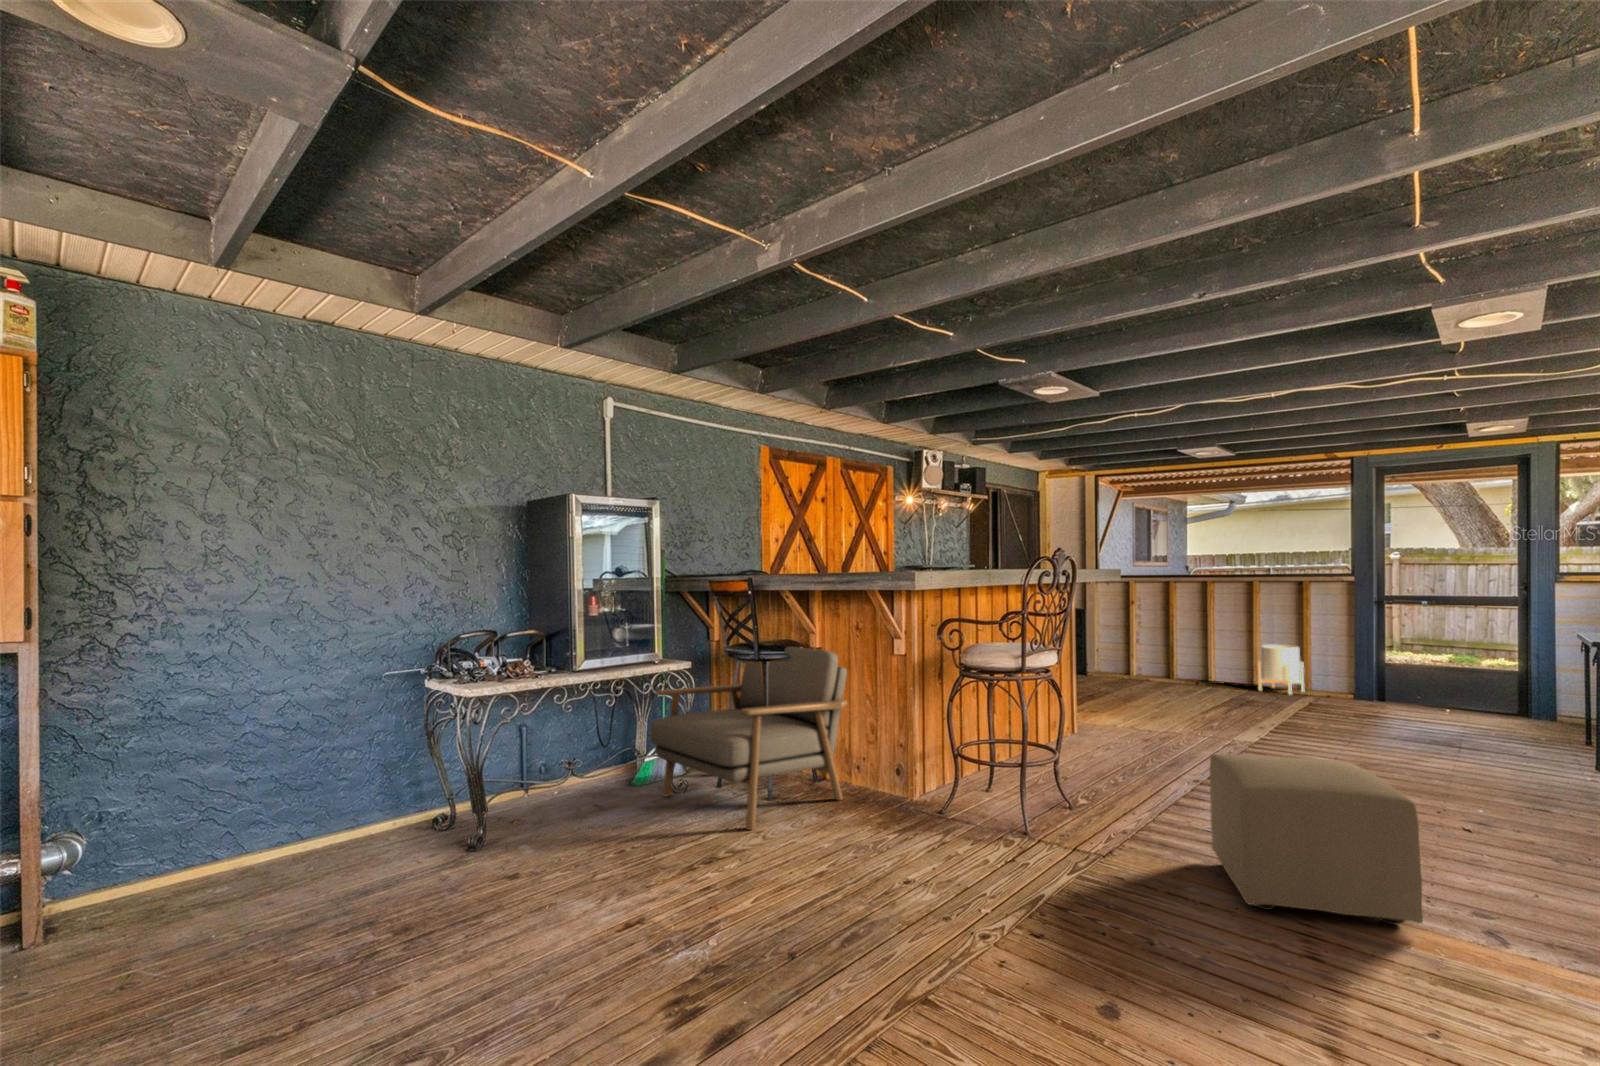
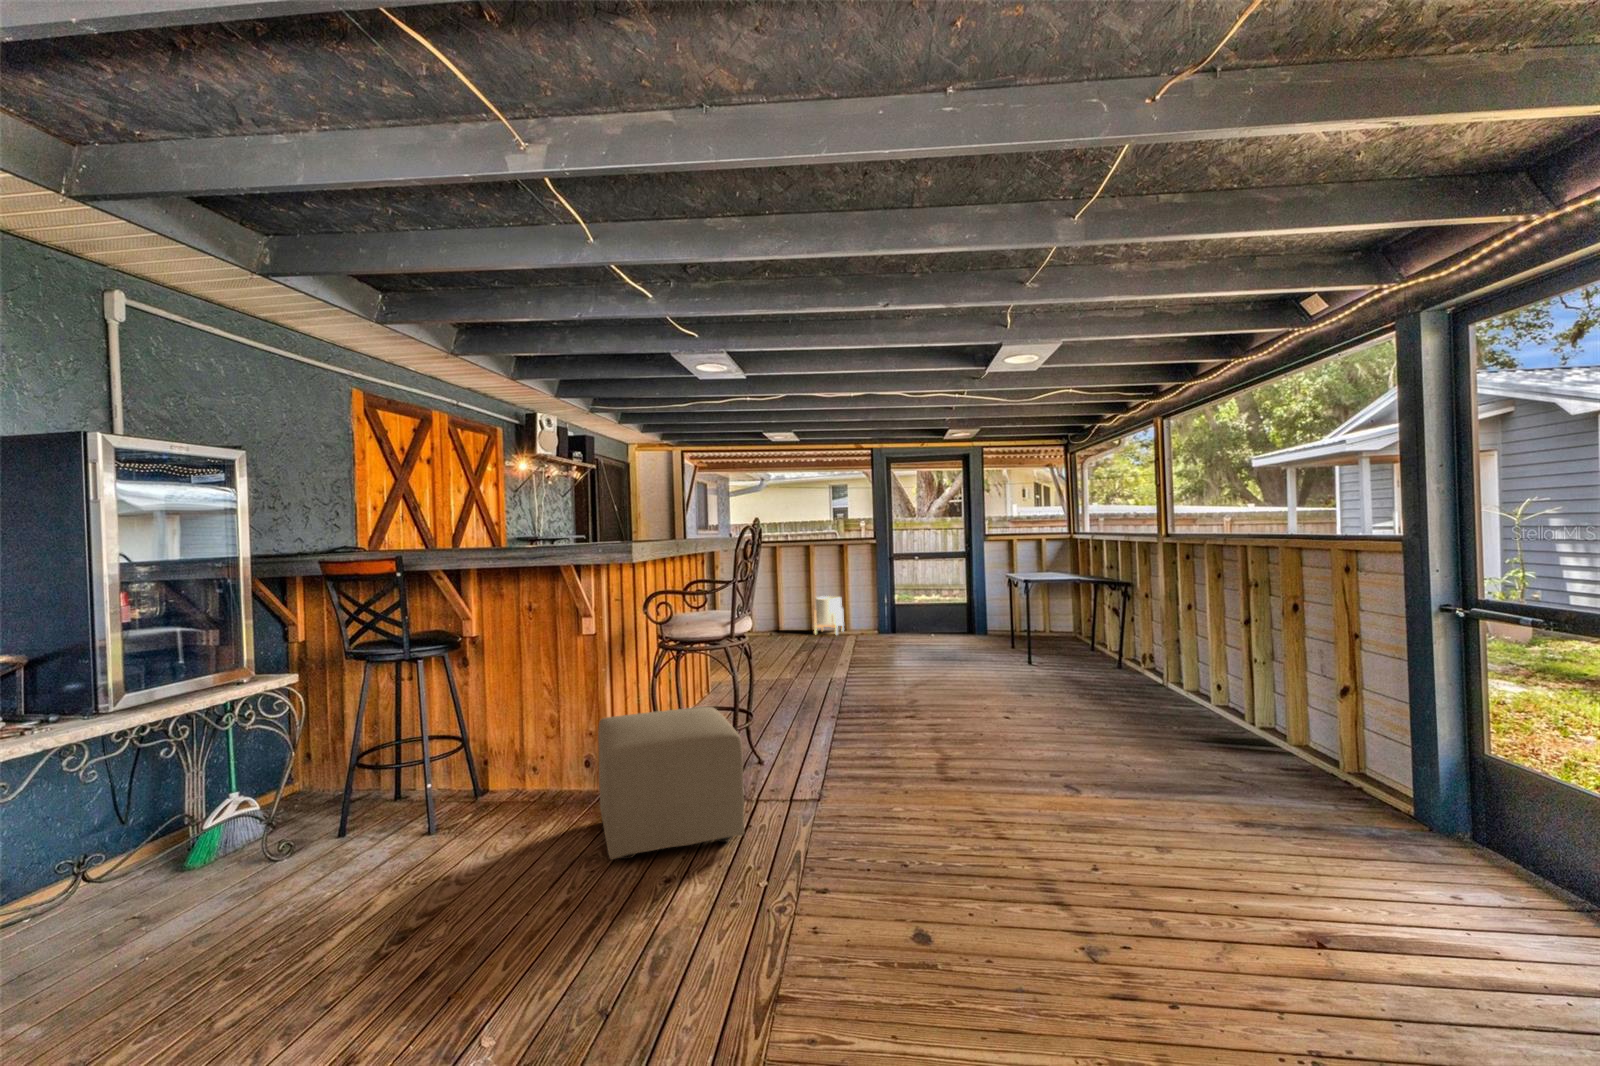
armchair: present [650,647,847,830] -> none [241,639,531,877]
ottoman: present [1210,754,1423,925] -> present [598,707,744,860]

